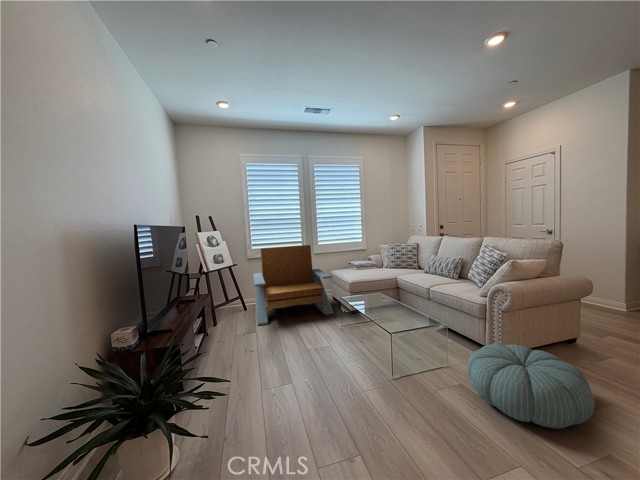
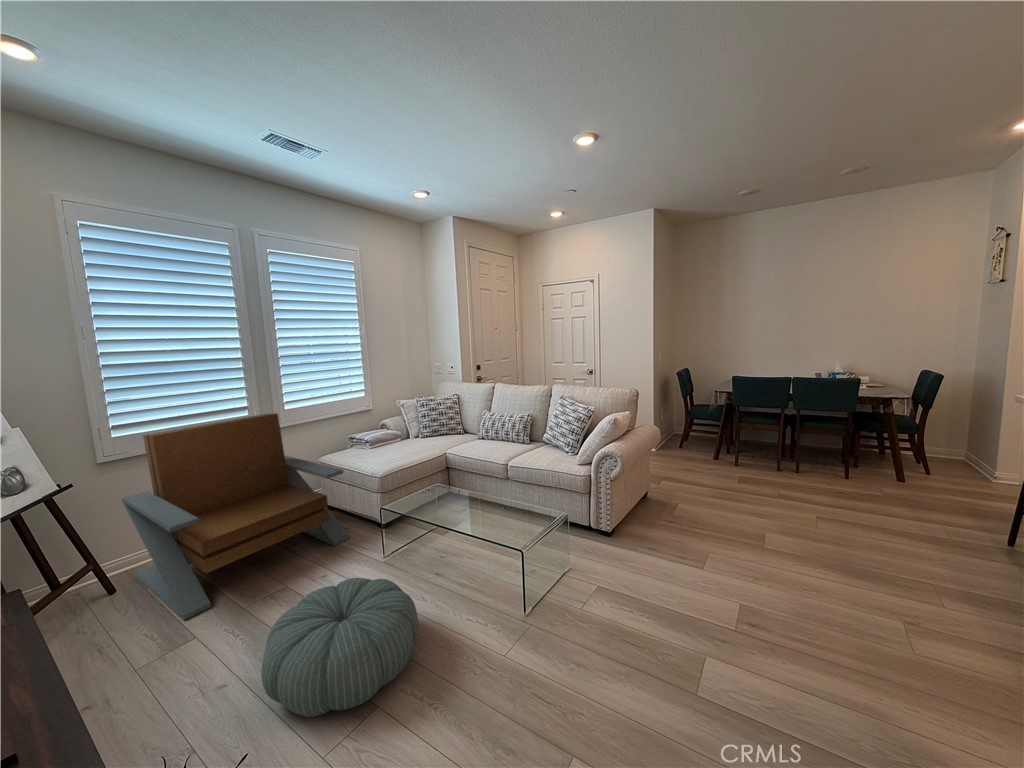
pouf: present [467,344,595,429] -> present [261,578,418,717]

